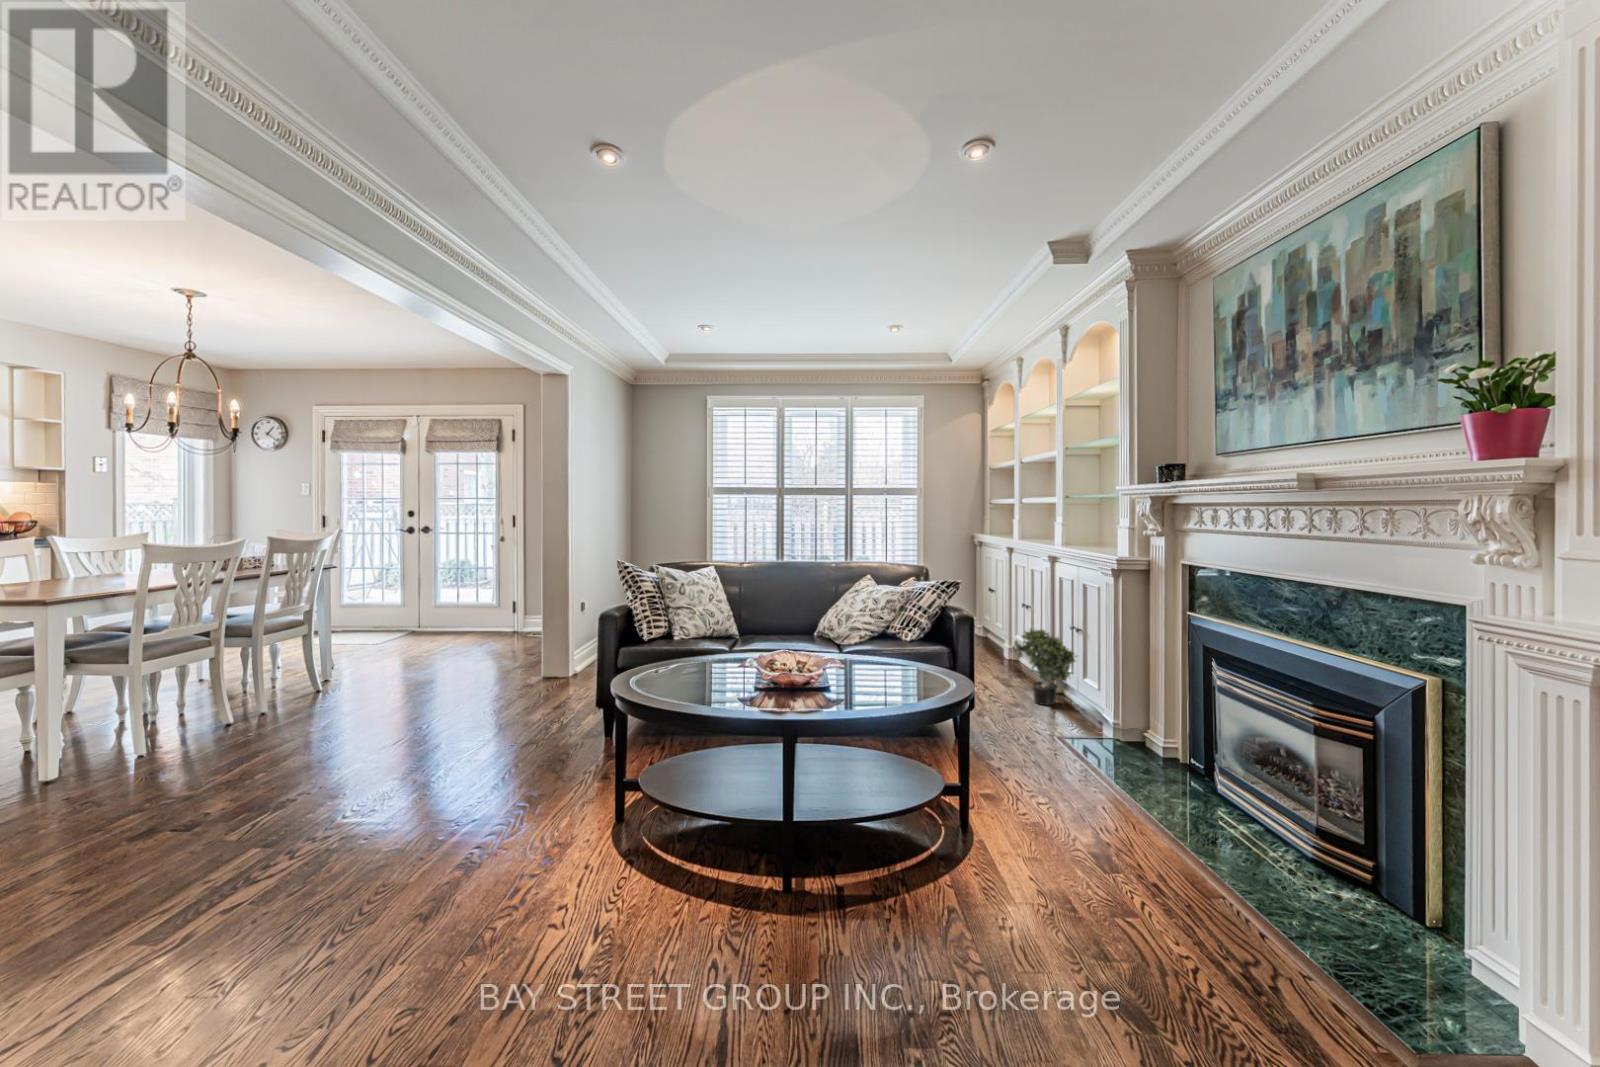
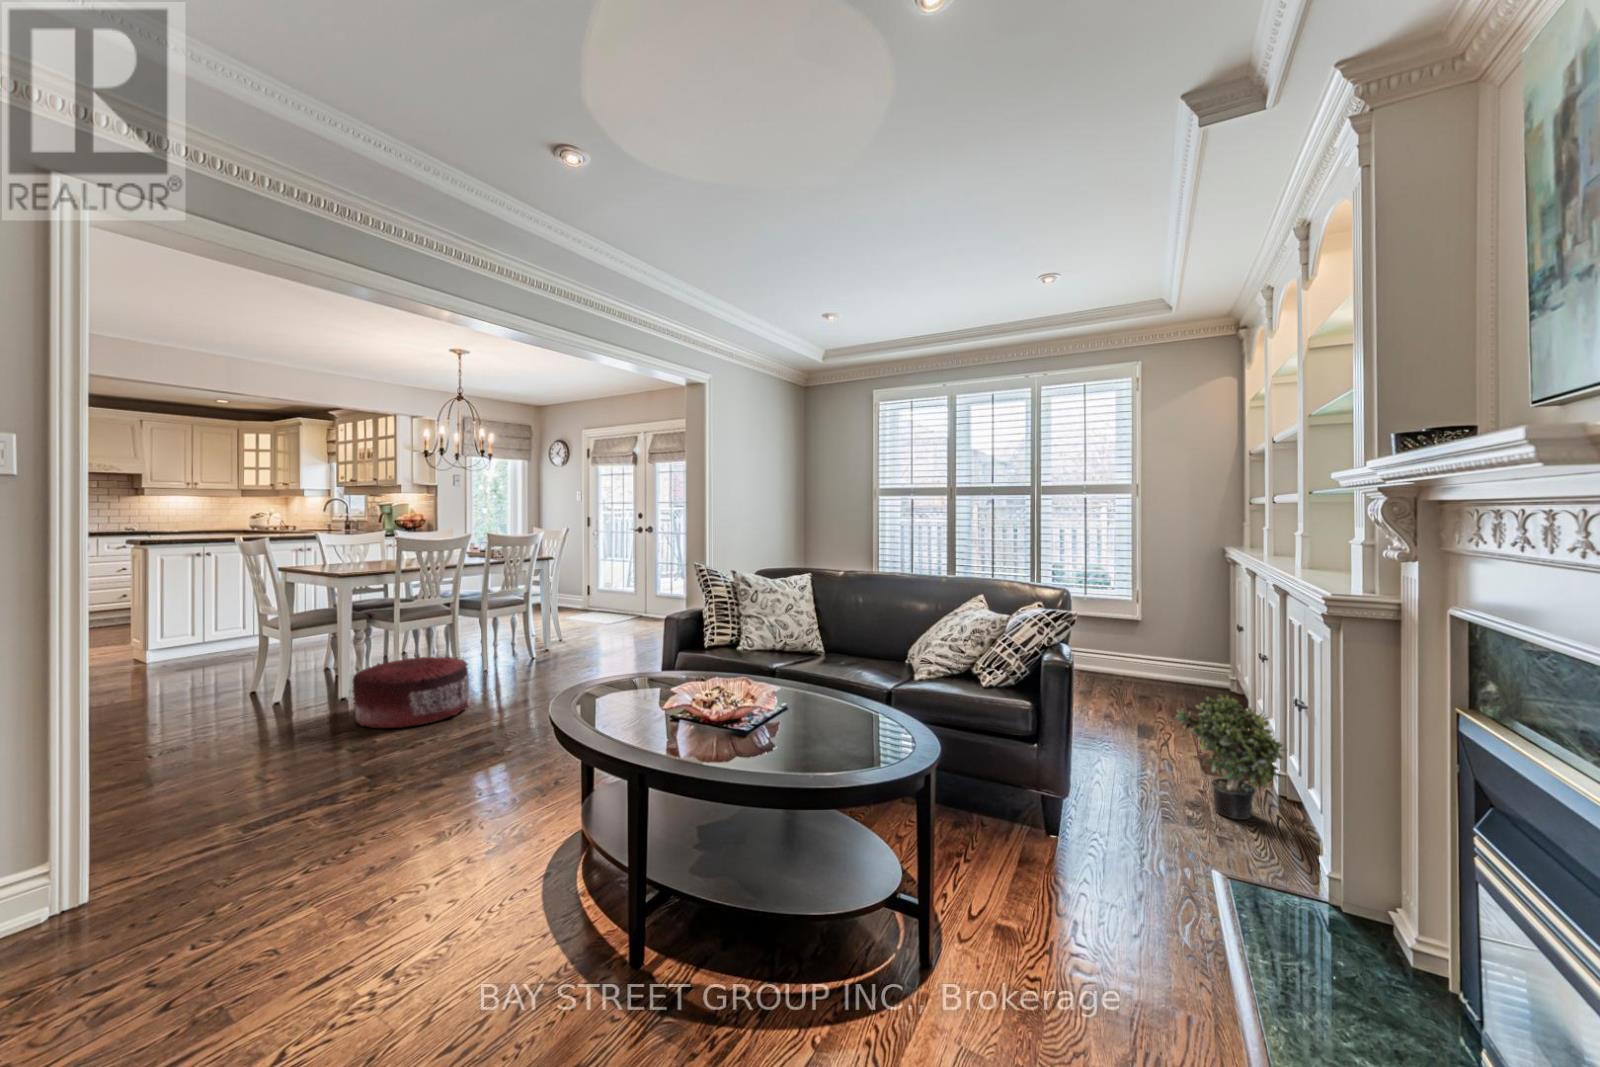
pouf: none [216,683,365,776] -> present [353,657,470,728]

